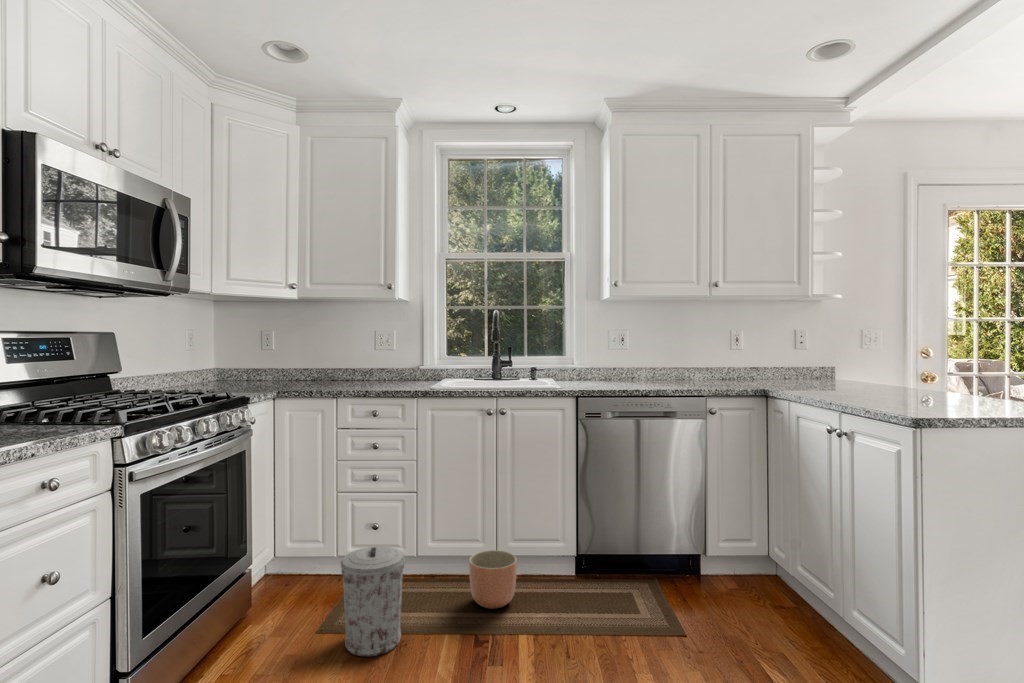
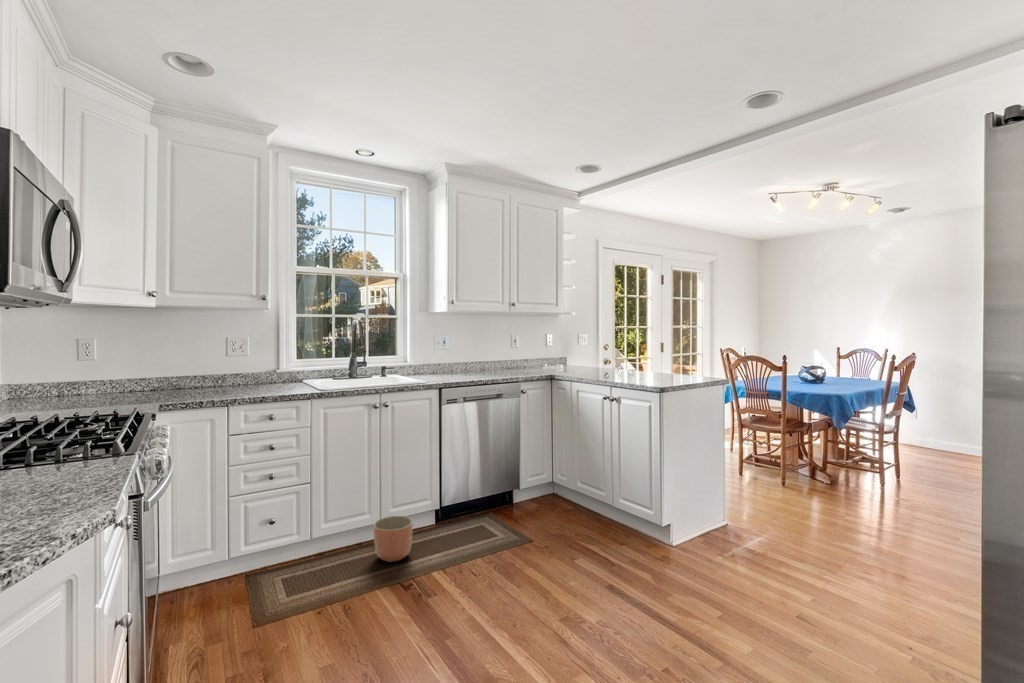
trash can: present [341,546,405,656] -> none [294,529,352,623]

